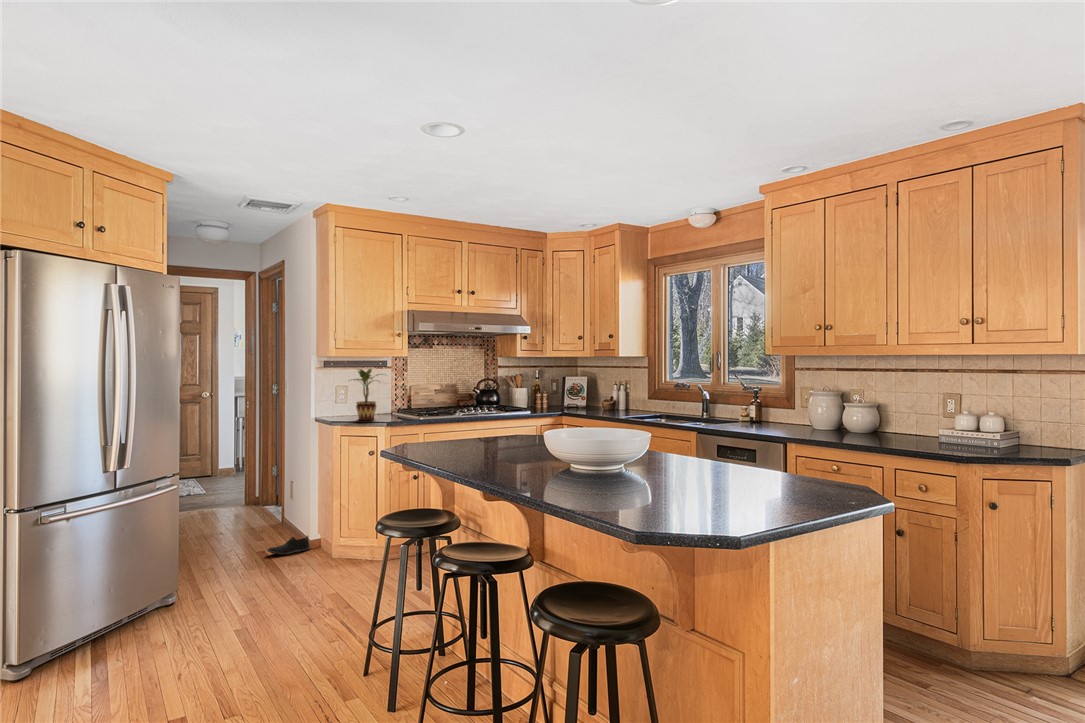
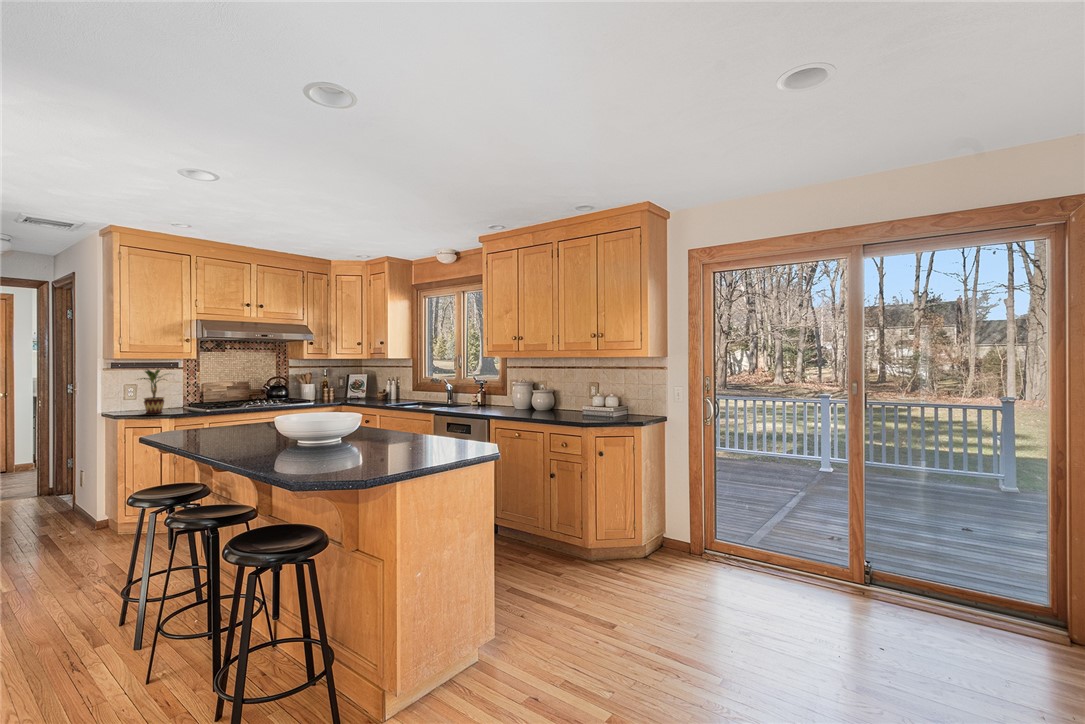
shoe: present [267,536,310,555] -> none [49,517,98,536]

